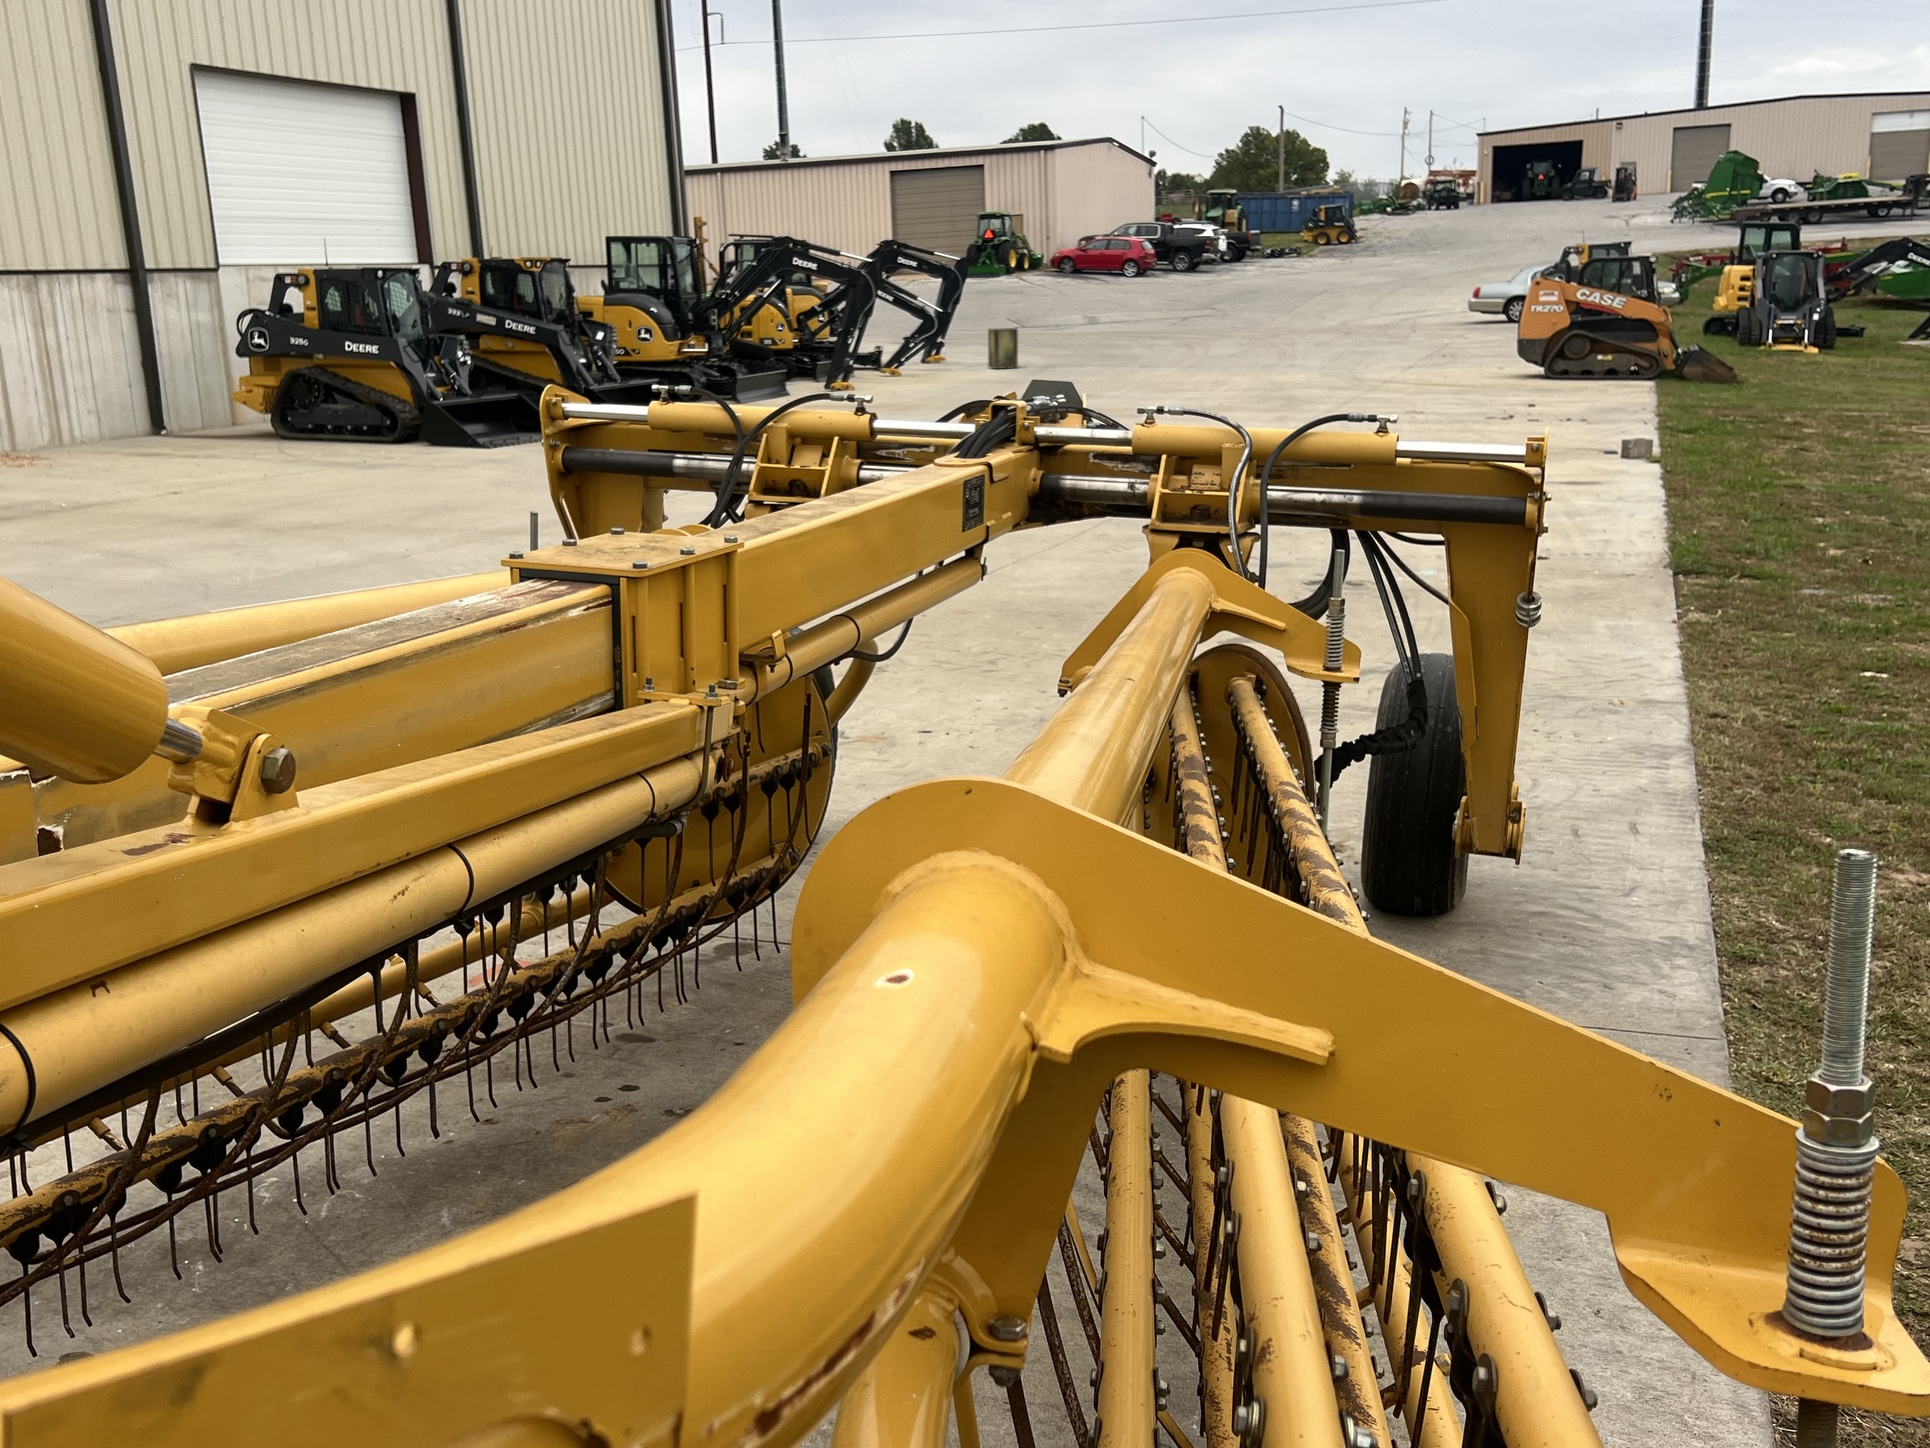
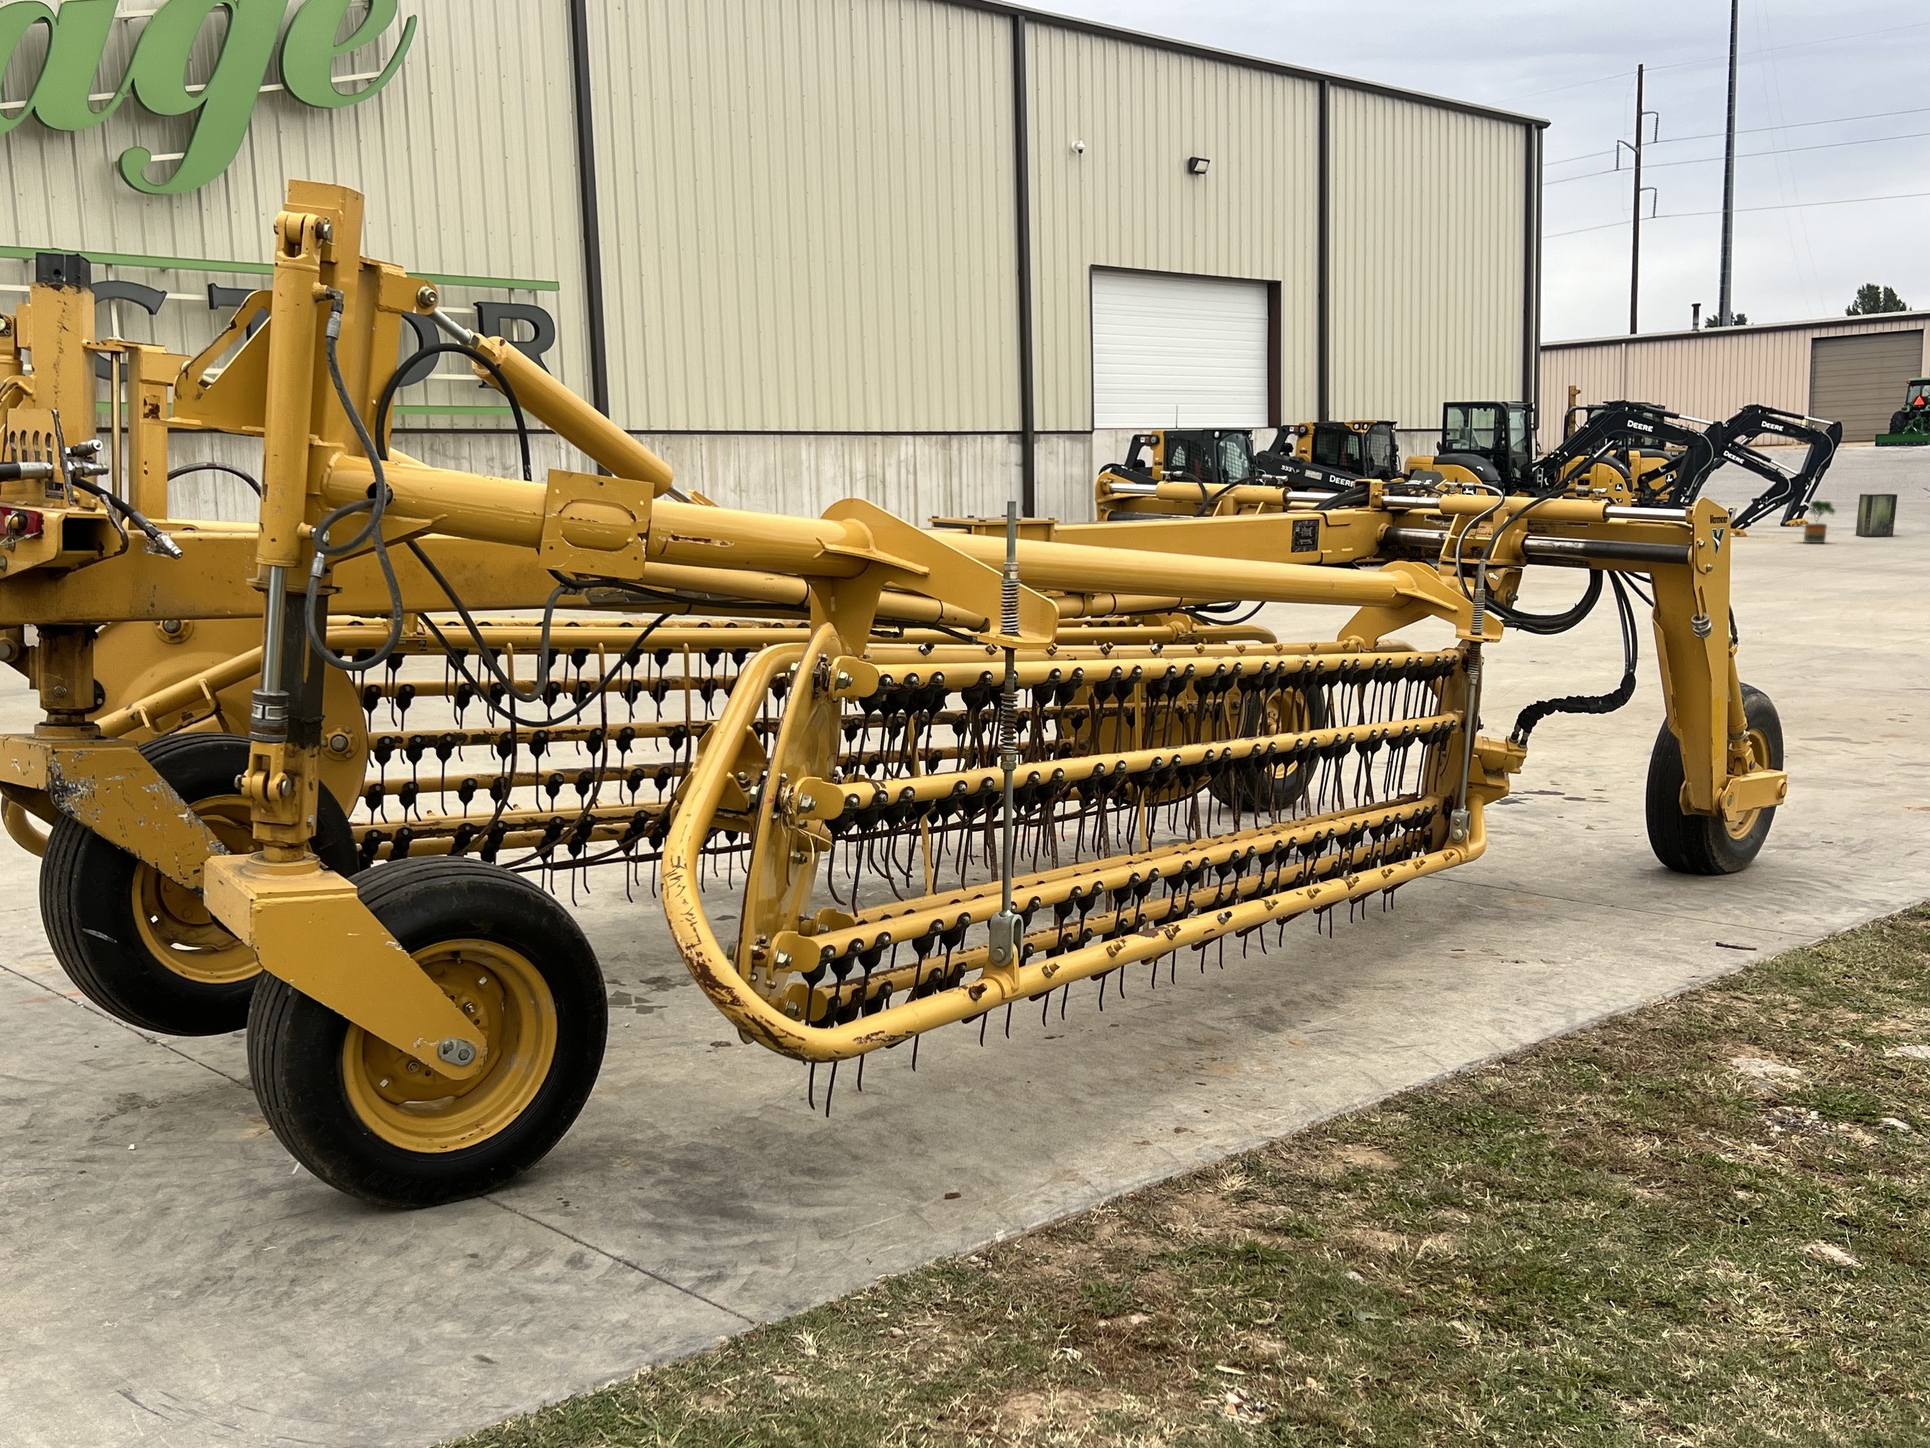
potted tree: none [942,335,971,377] -> present [1804,500,1835,543]

